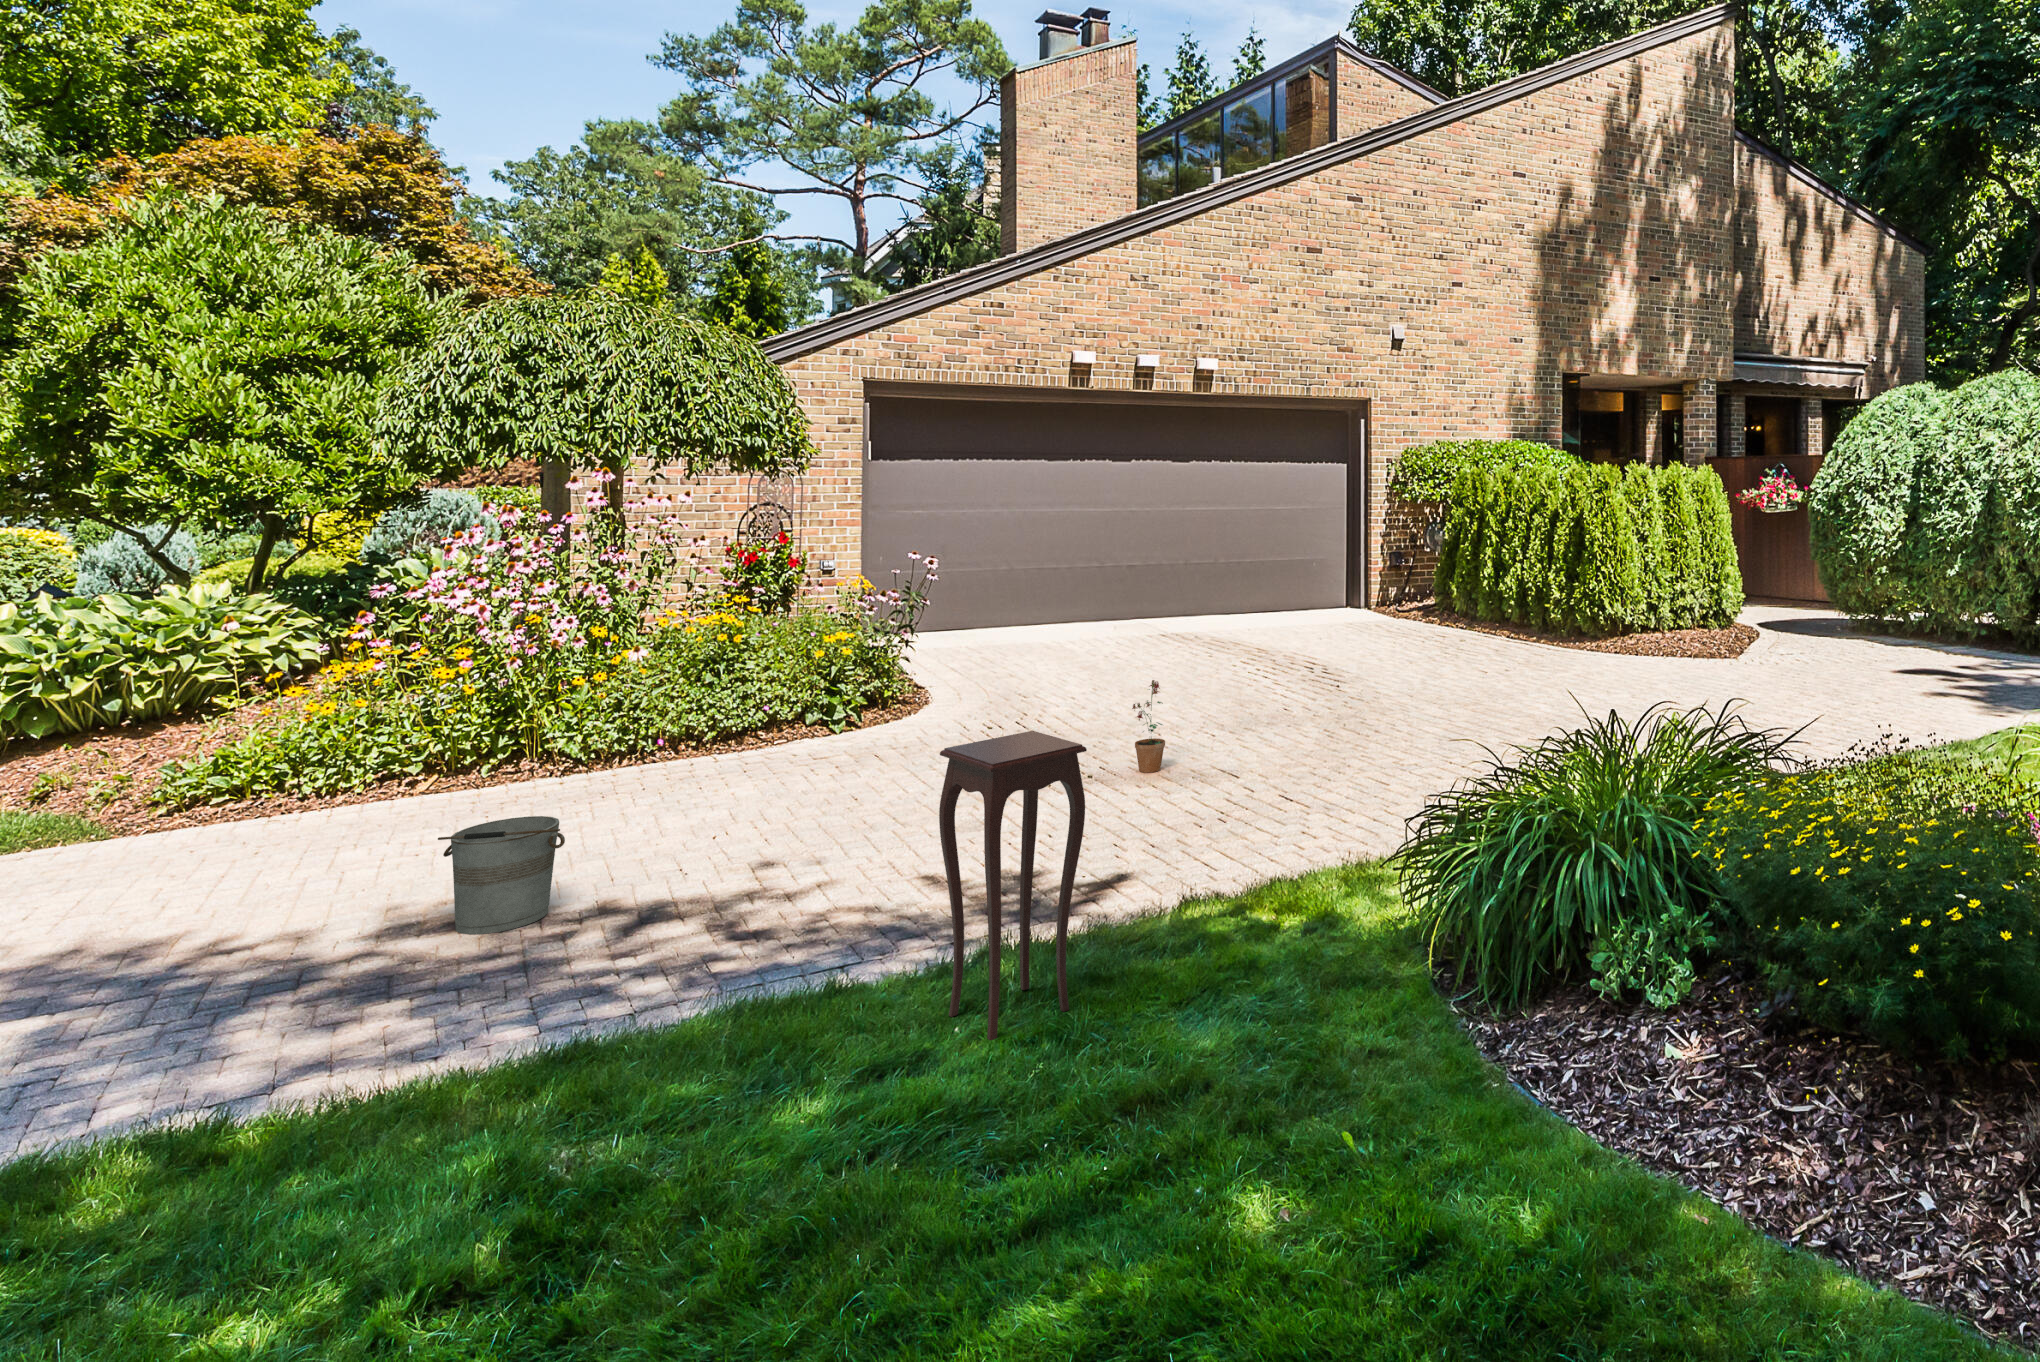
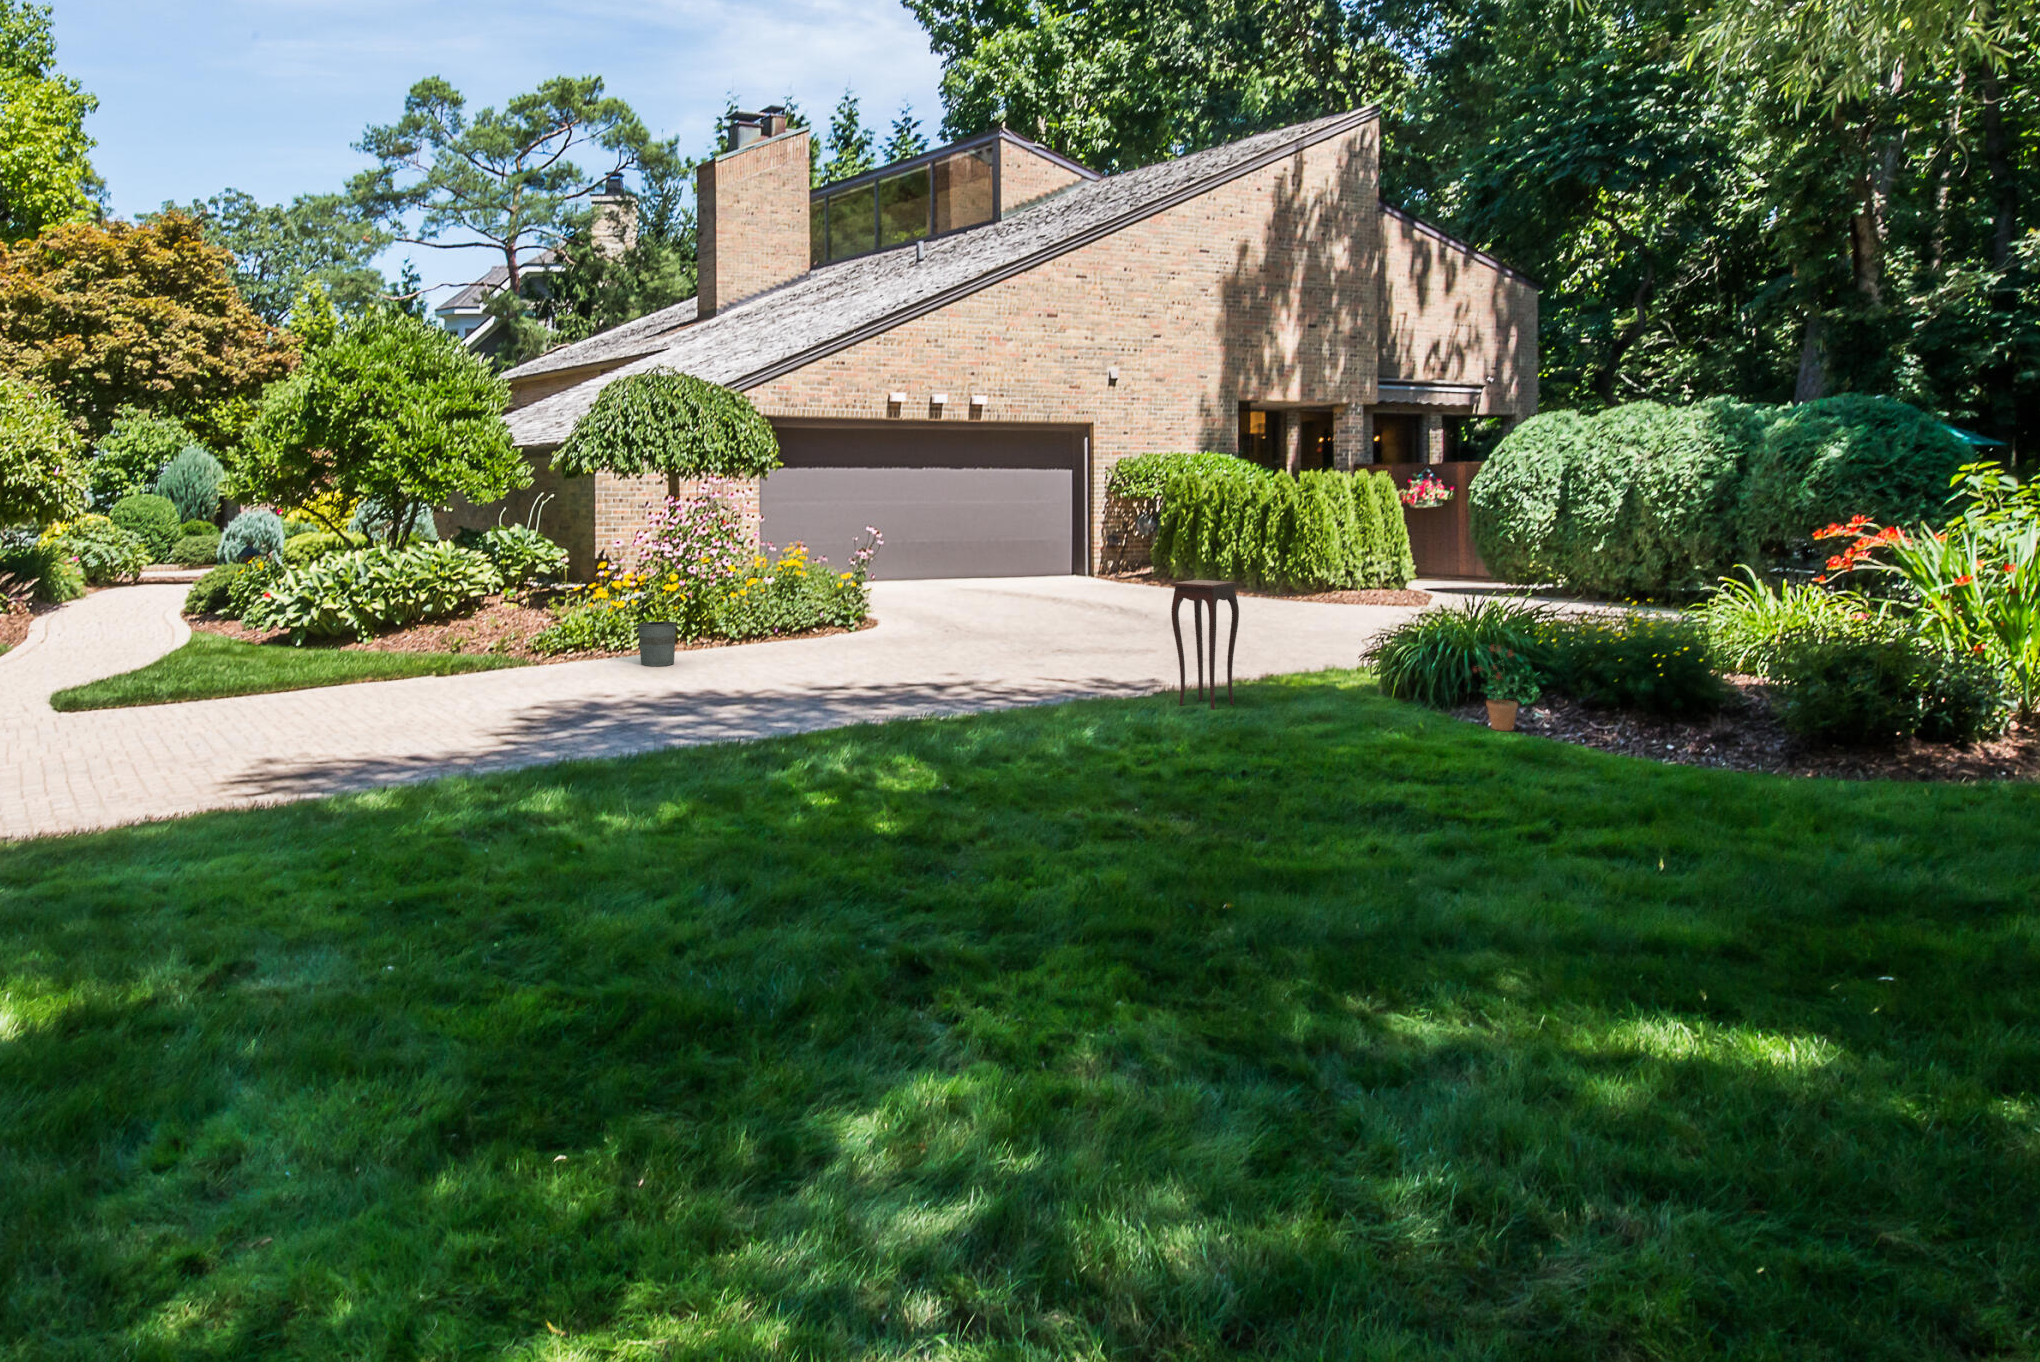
potted plant: present [1132,680,1165,773] -> present [1474,644,1518,731]
bucket: present [438,816,565,935] -> present [635,621,679,666]

